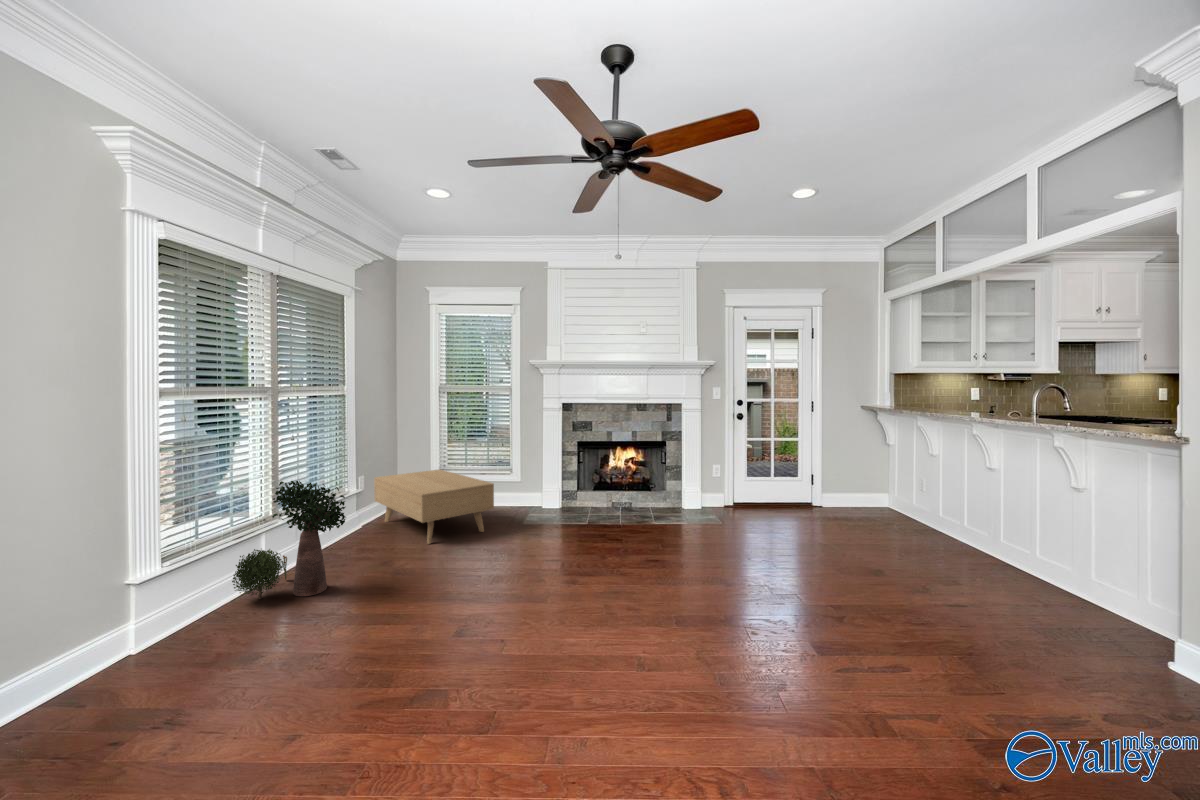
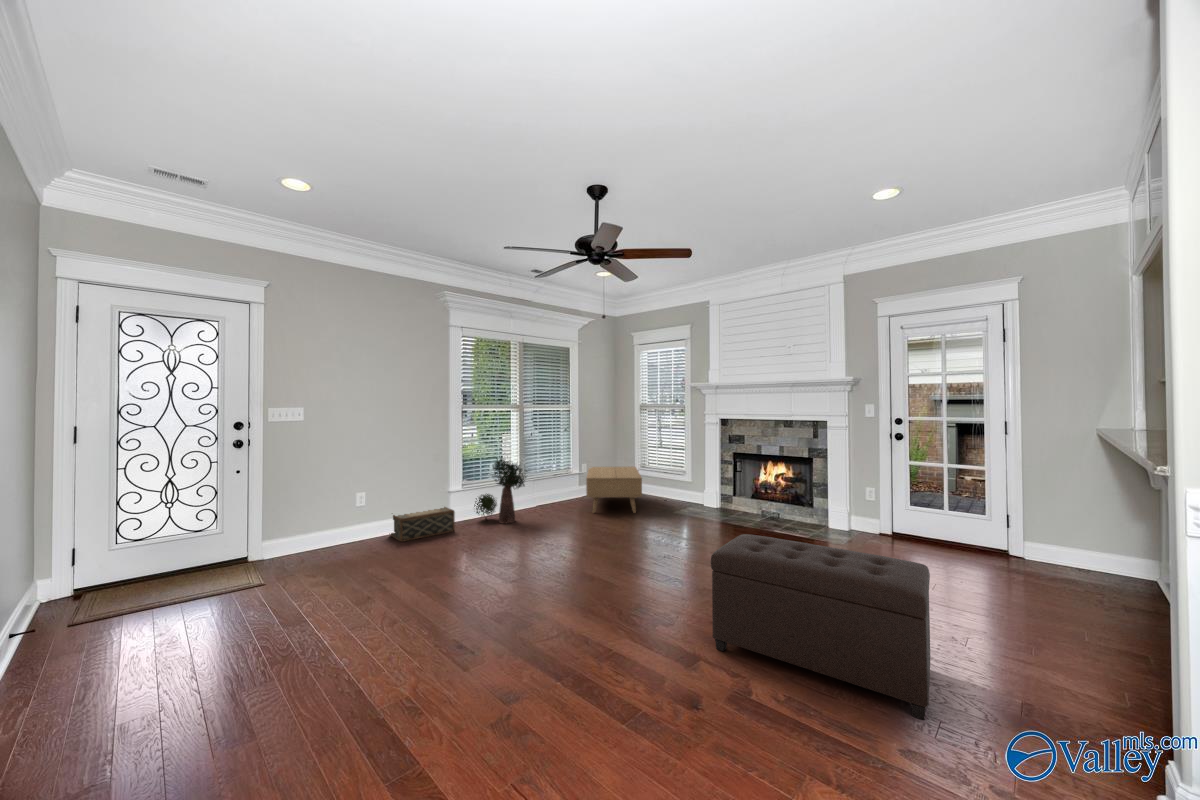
ottoman: none [798,523,1016,655] -> present [711,534,931,720]
woven basket: none [58,595,230,702] -> present [391,507,455,542]

